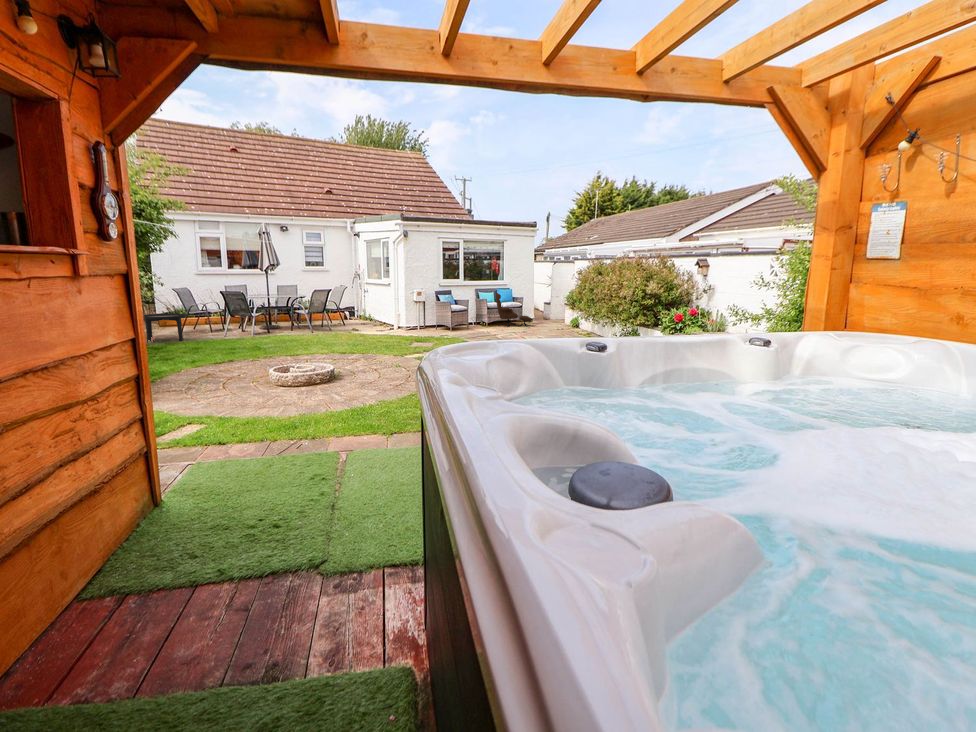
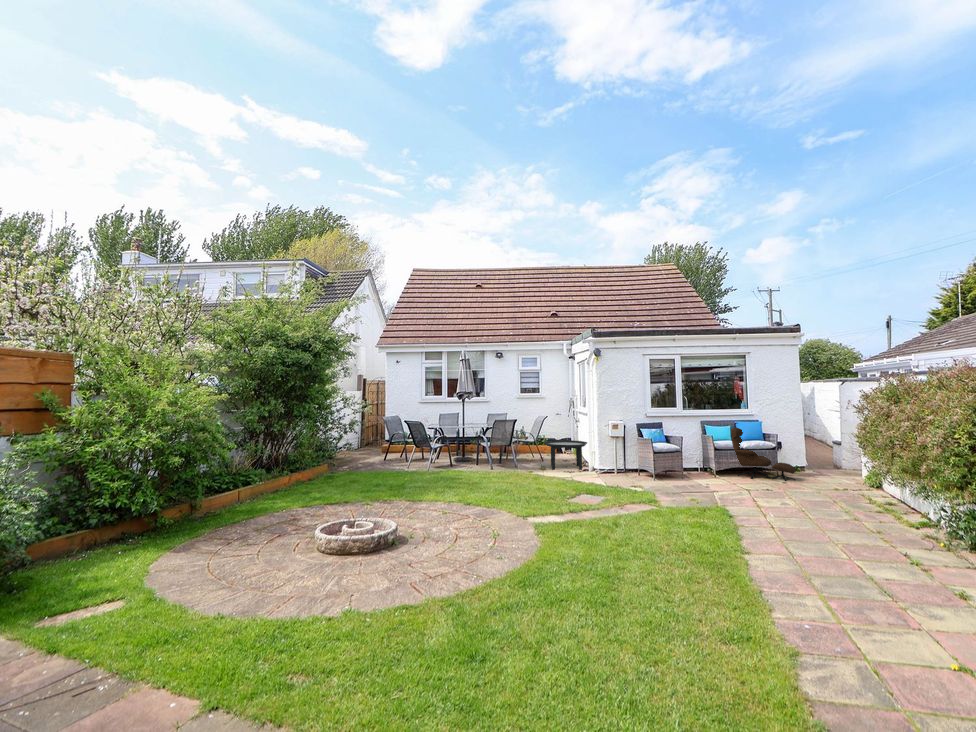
round table: present [144,314,188,342] -> present [544,440,587,470]

